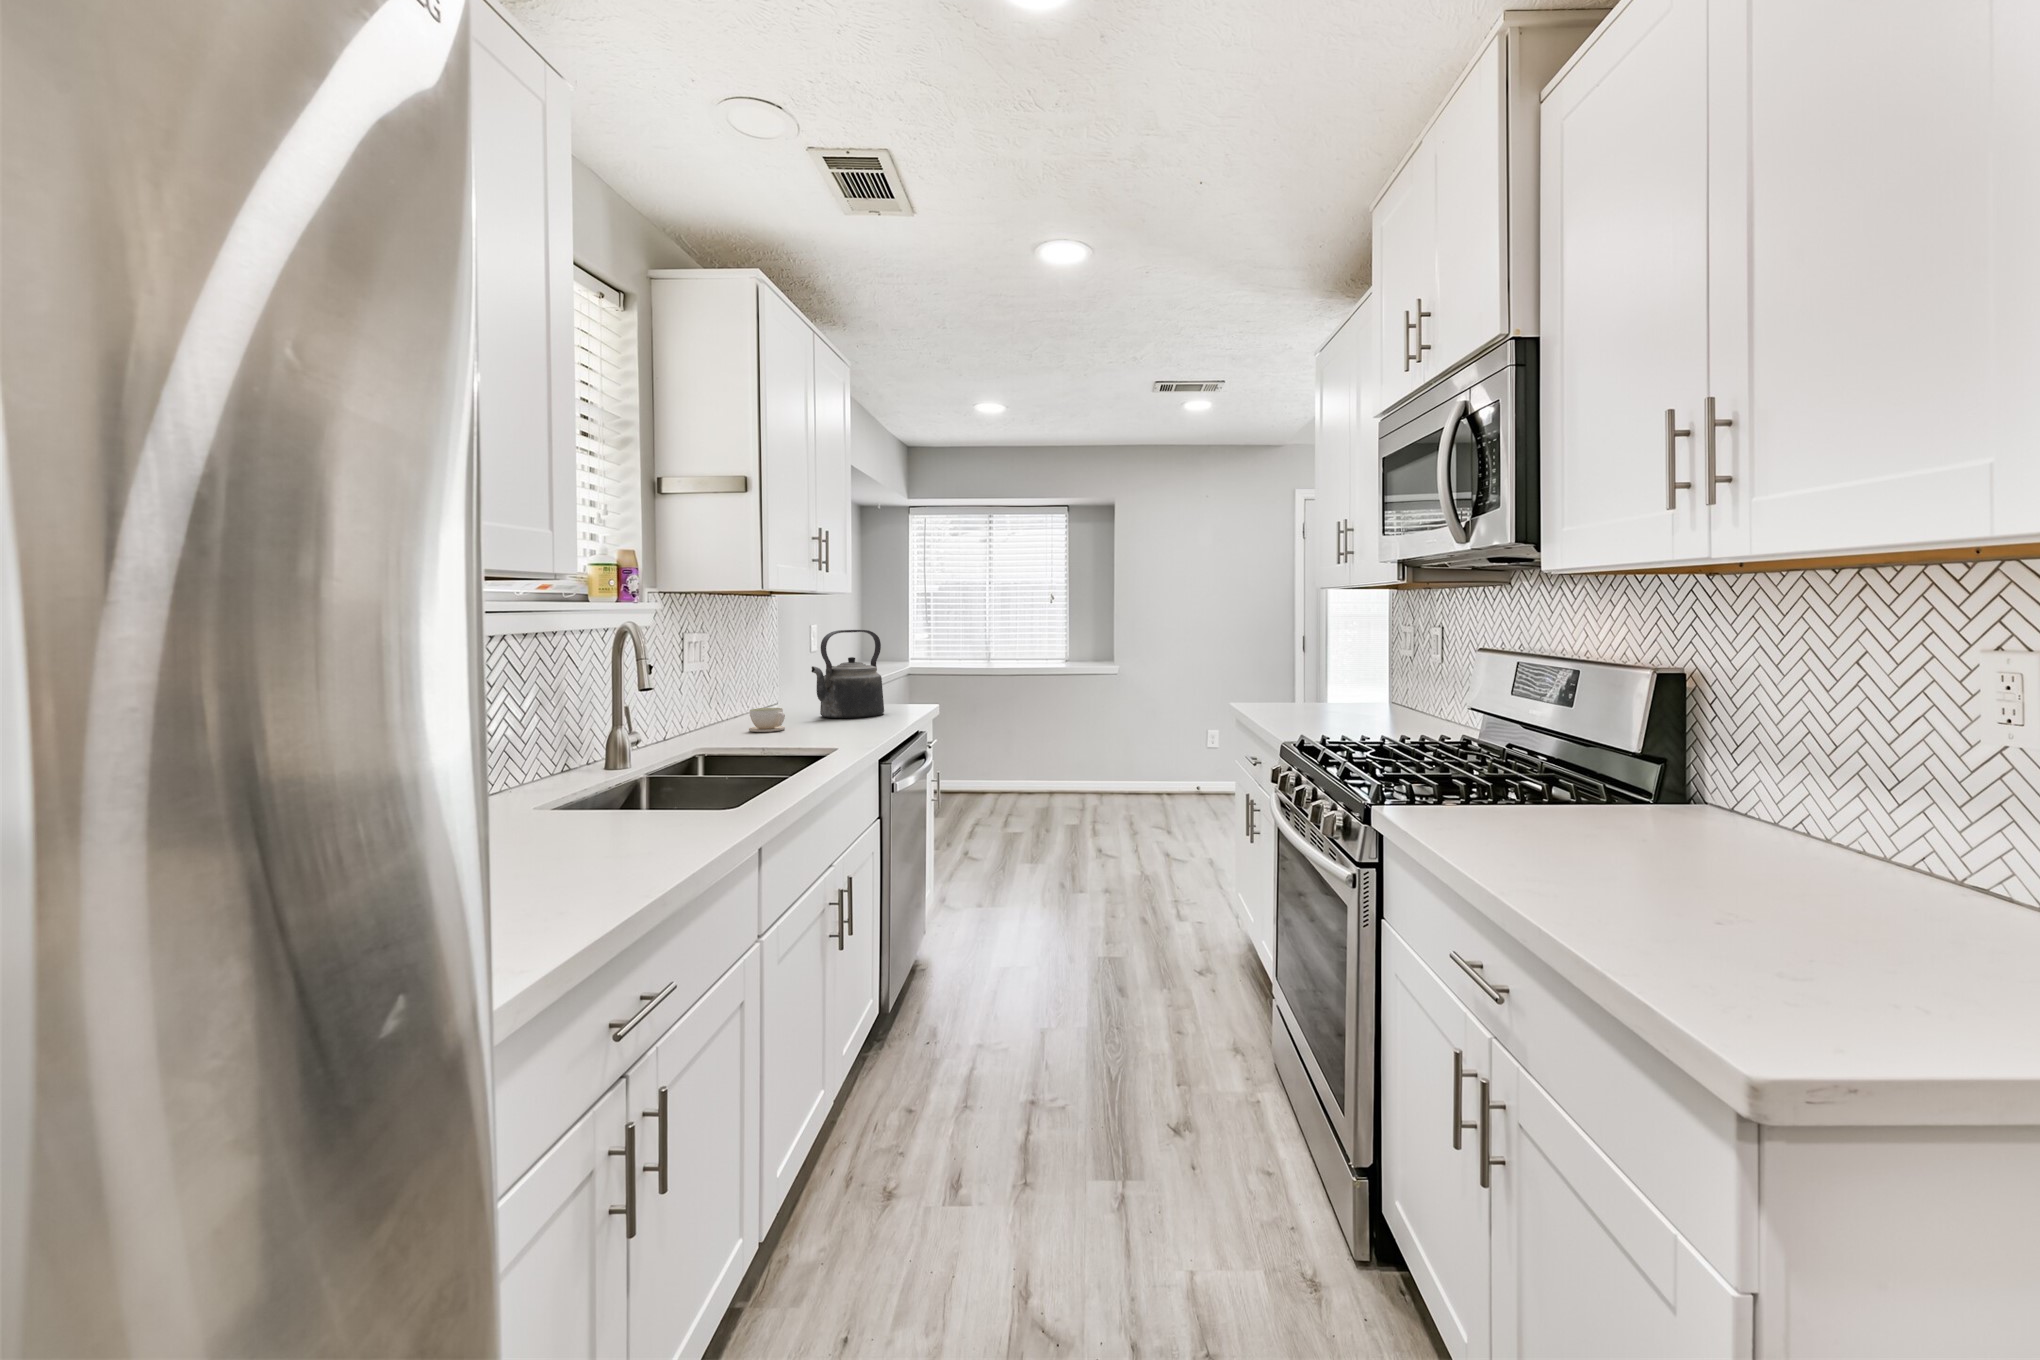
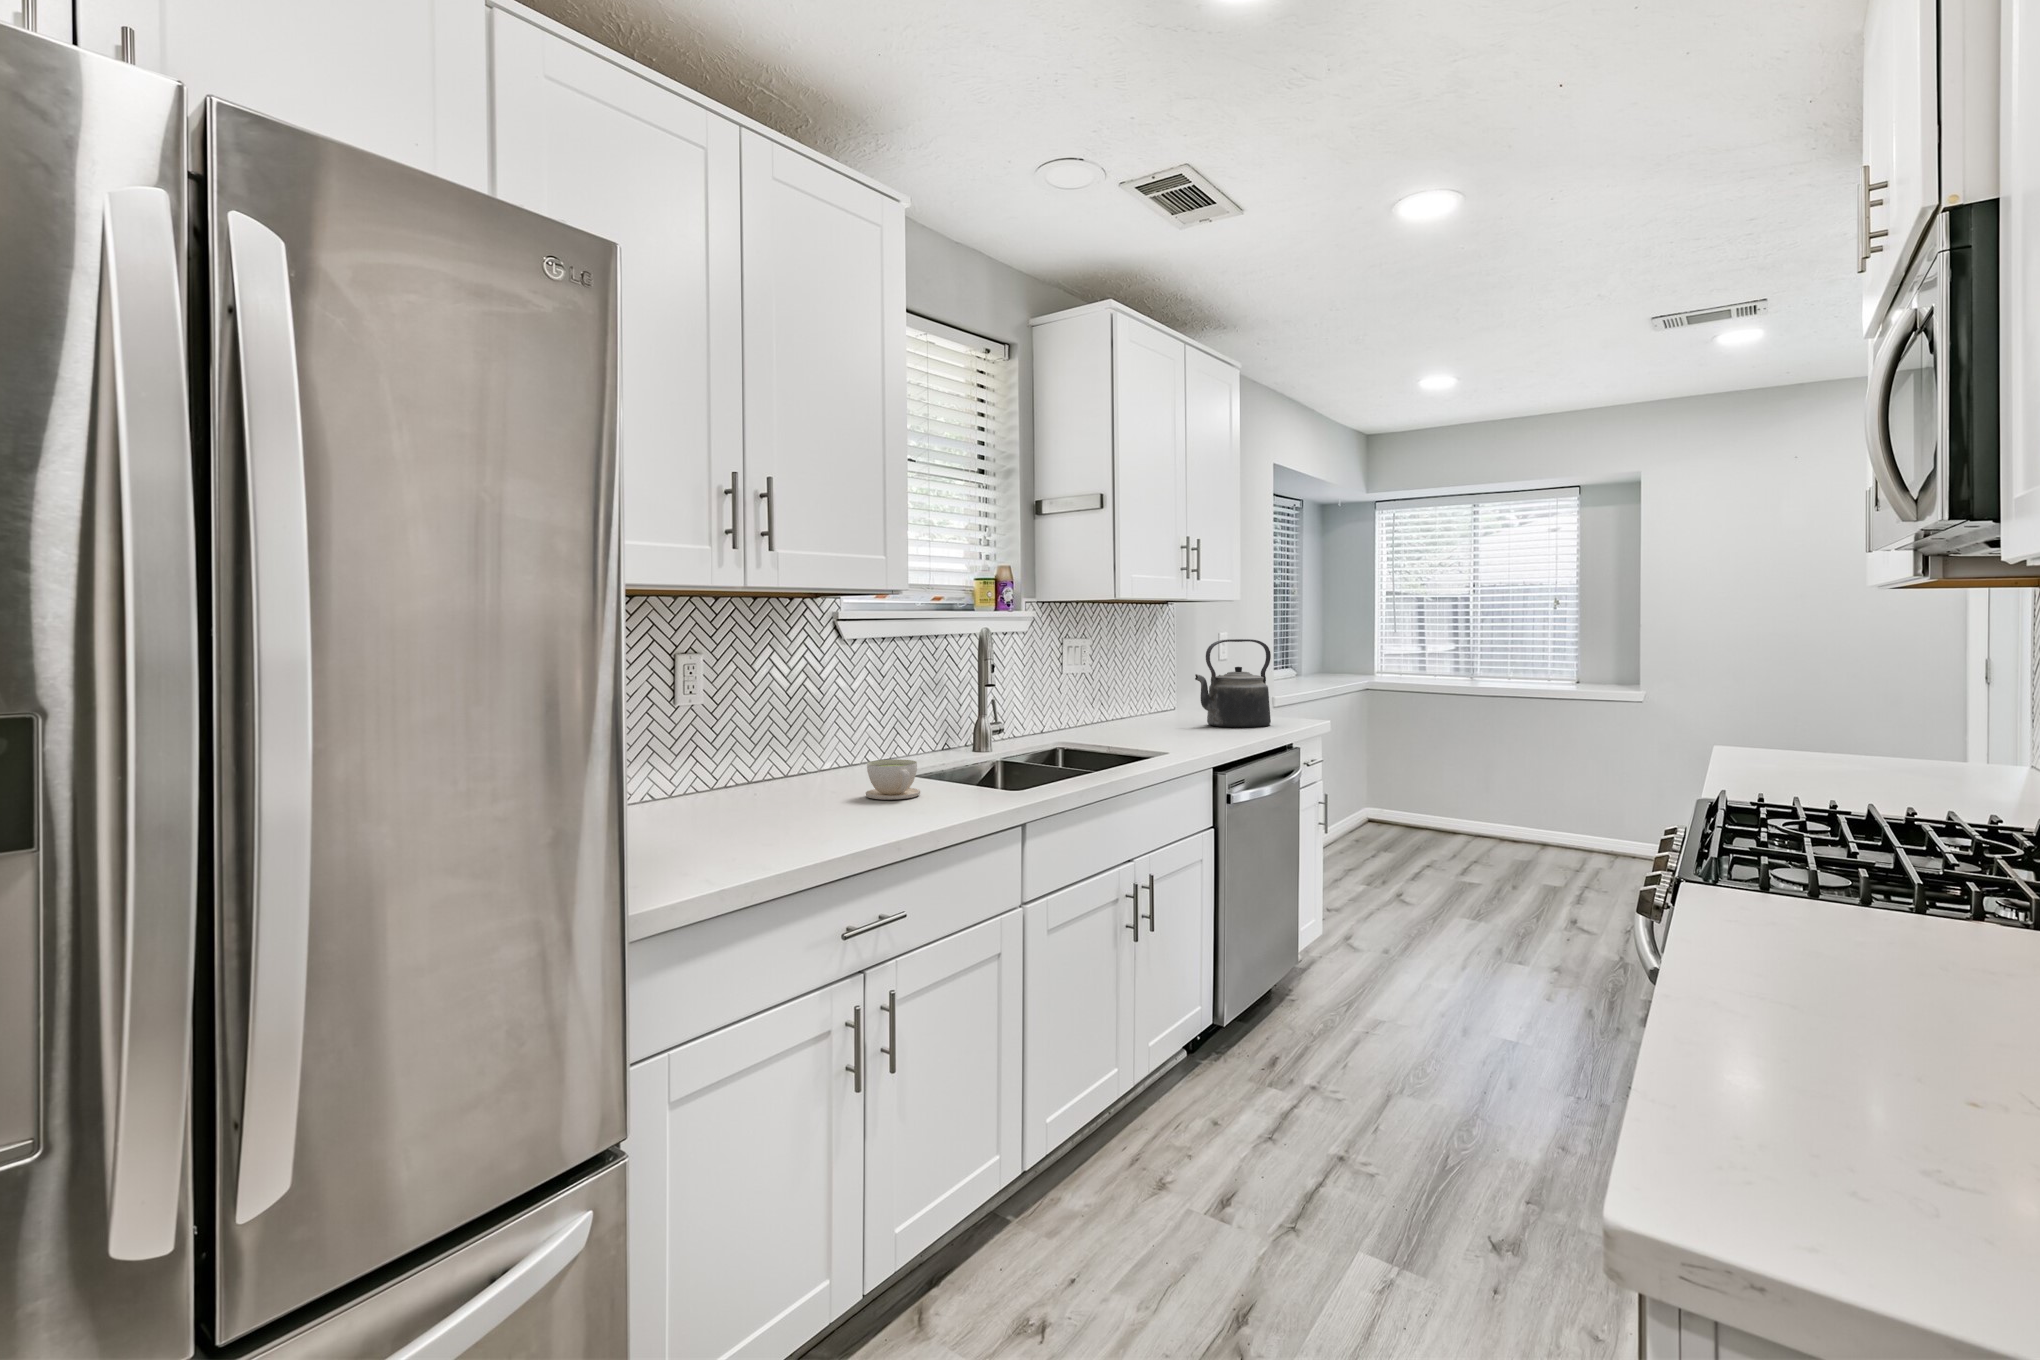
coffee cup: present [749,708,785,732] -> present [866,760,920,800]

